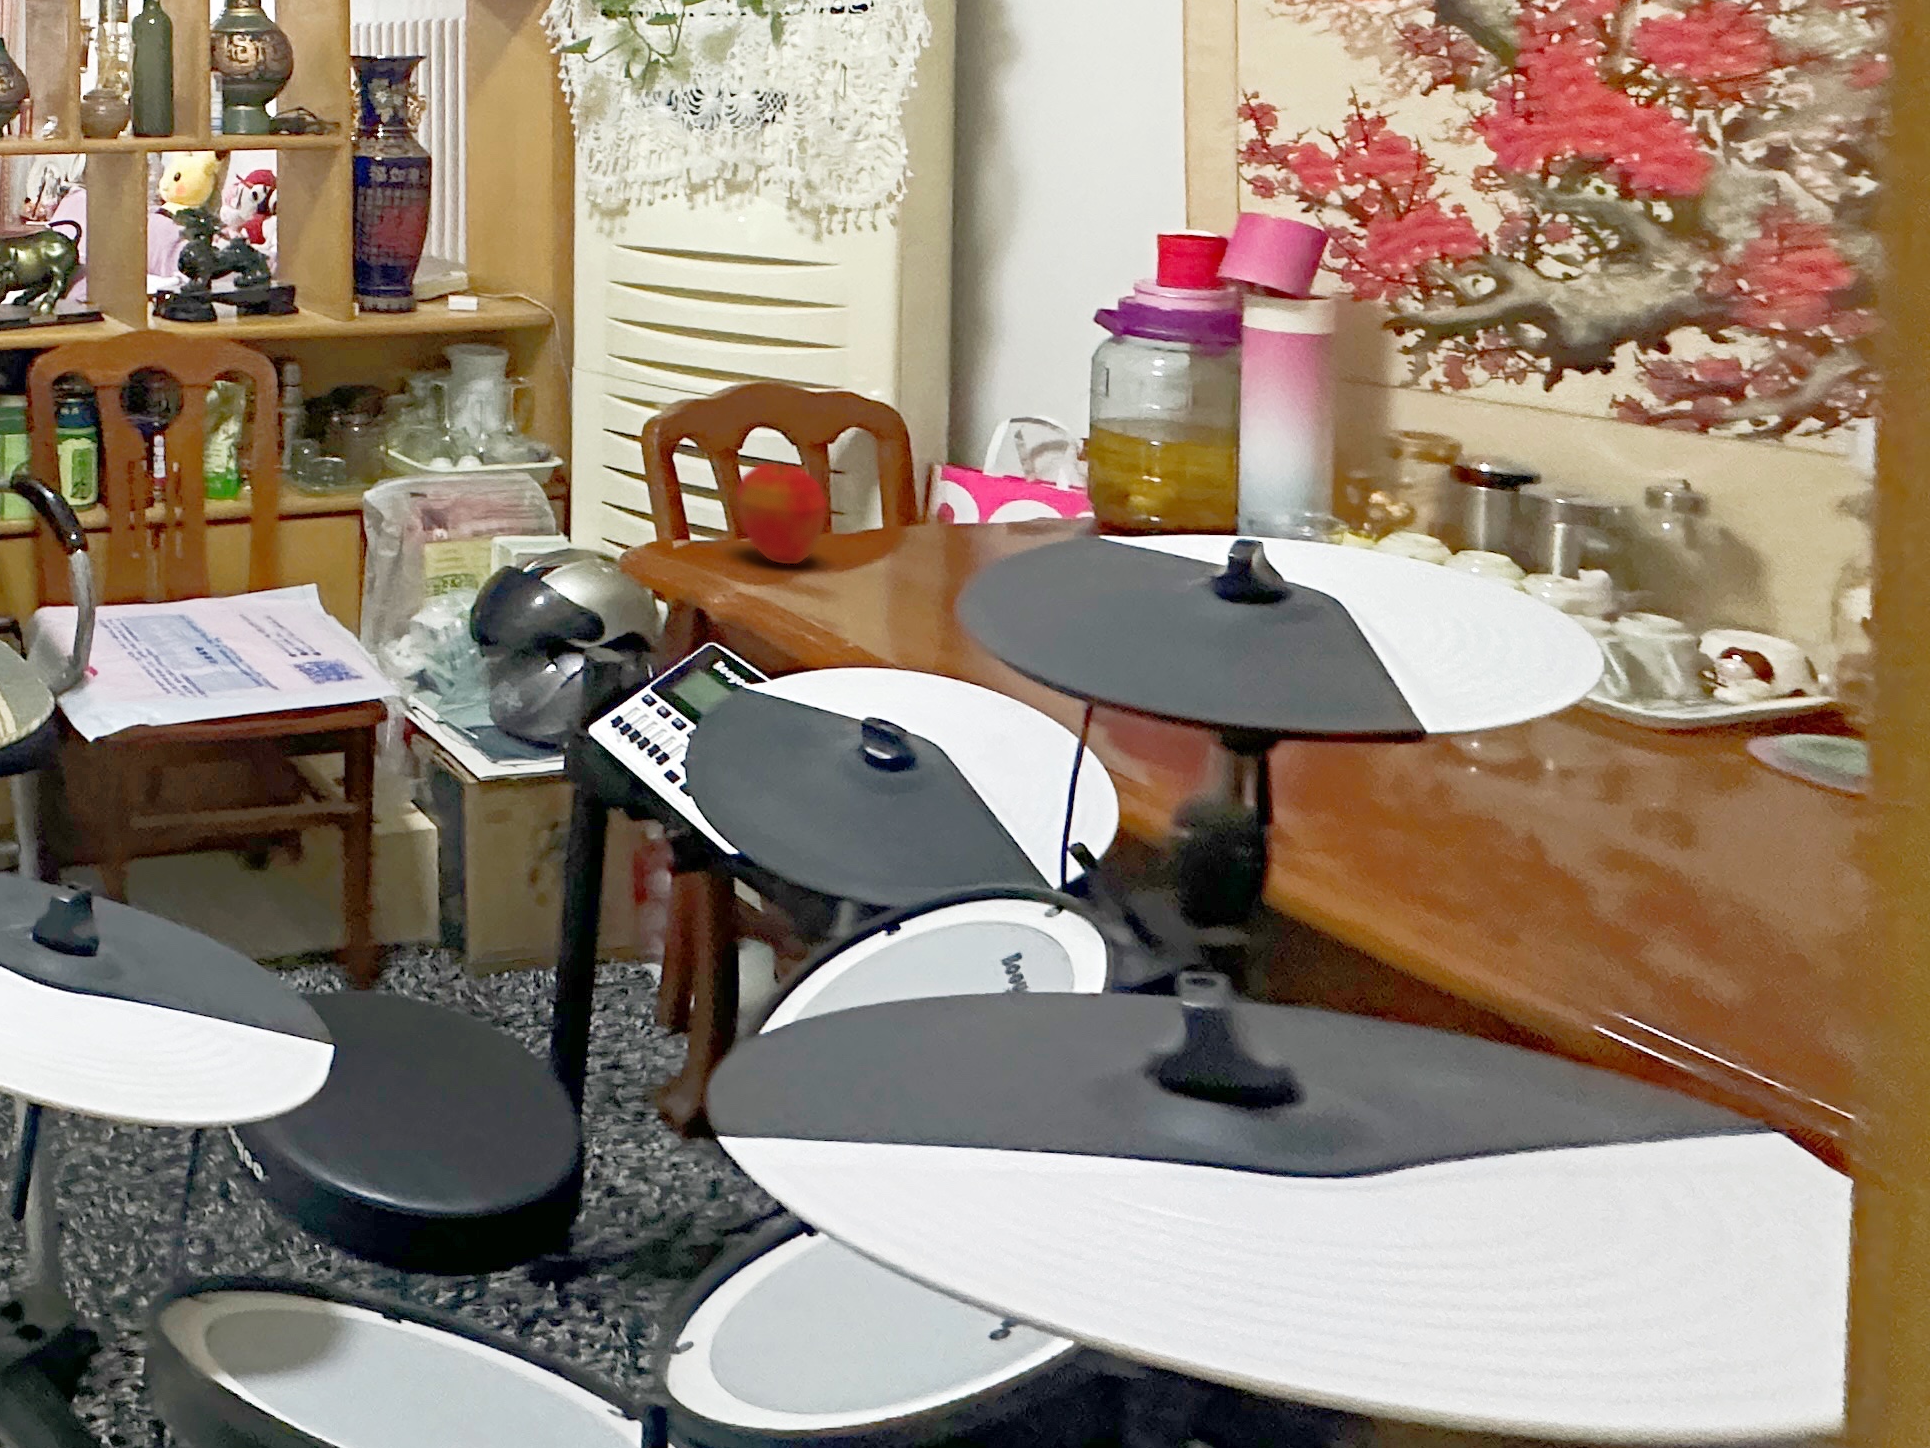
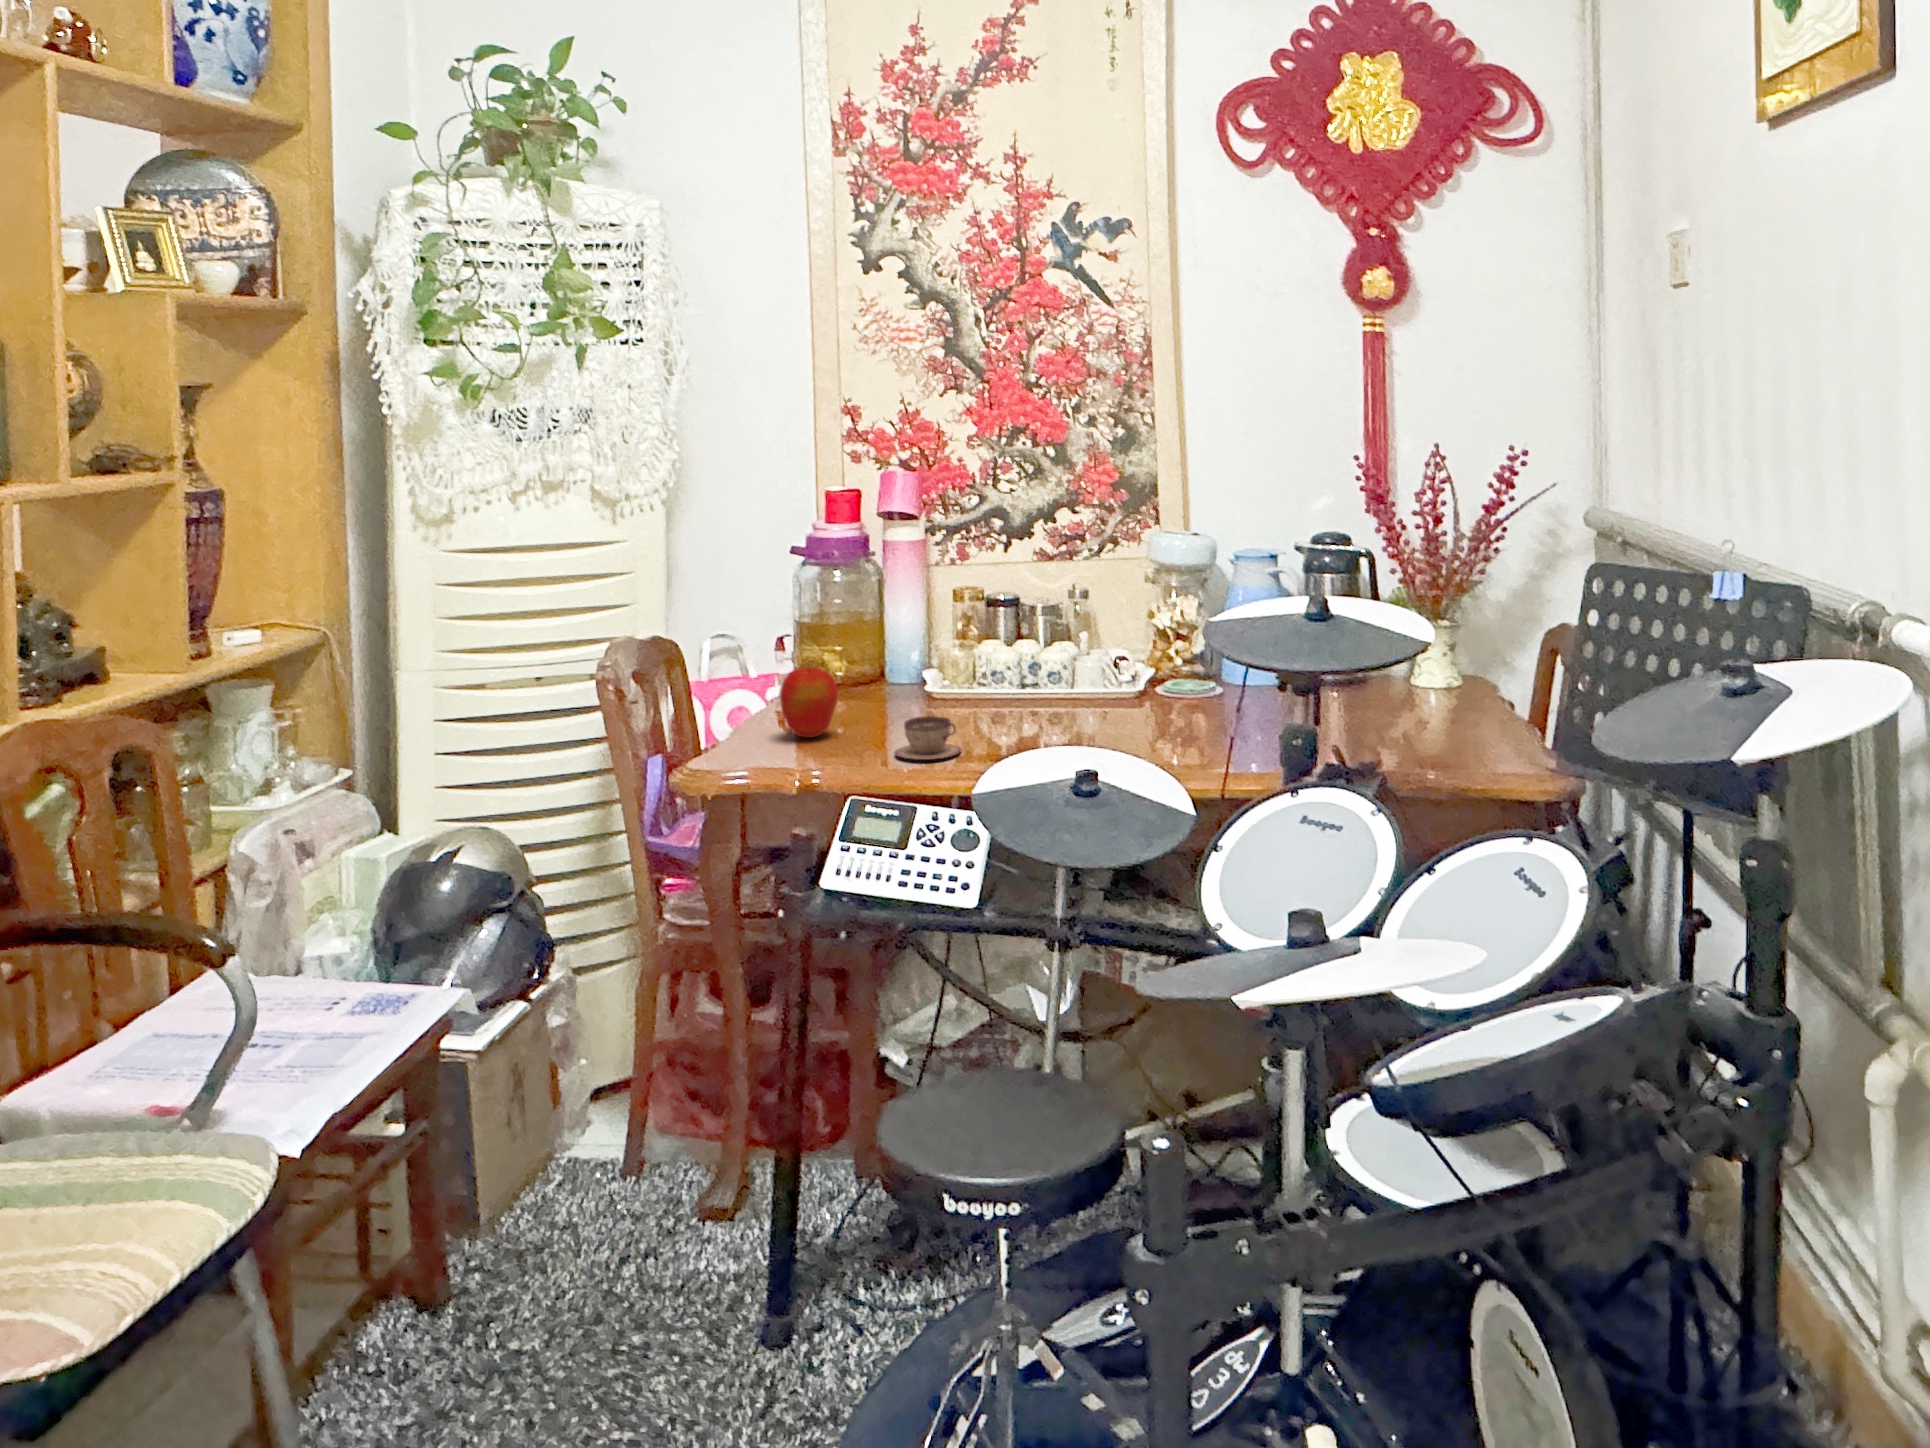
teacup: none [785,572,901,647] -> present [894,716,961,760]

